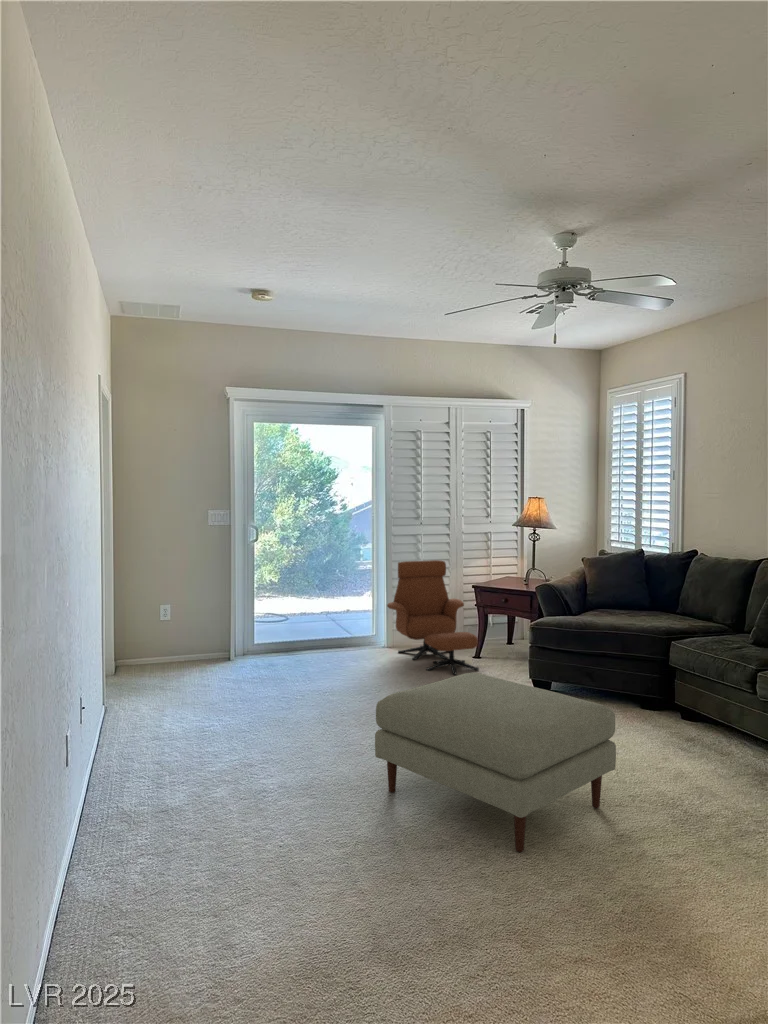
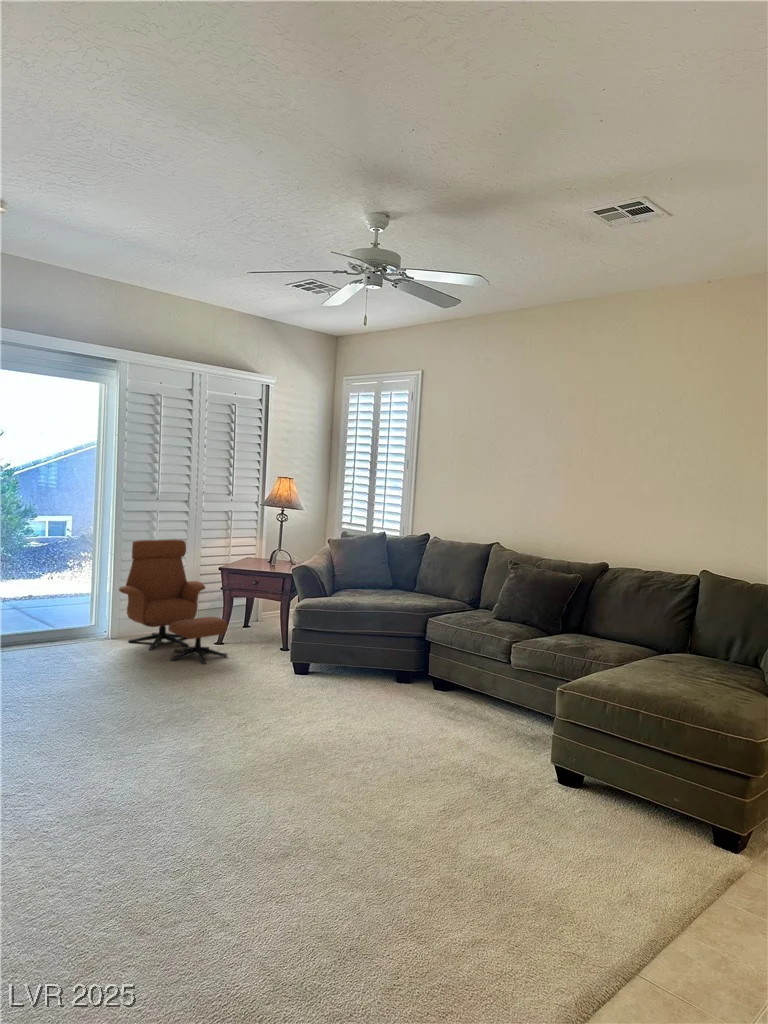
ottoman: present [375,673,616,852] -> none [181,665,434,859]

